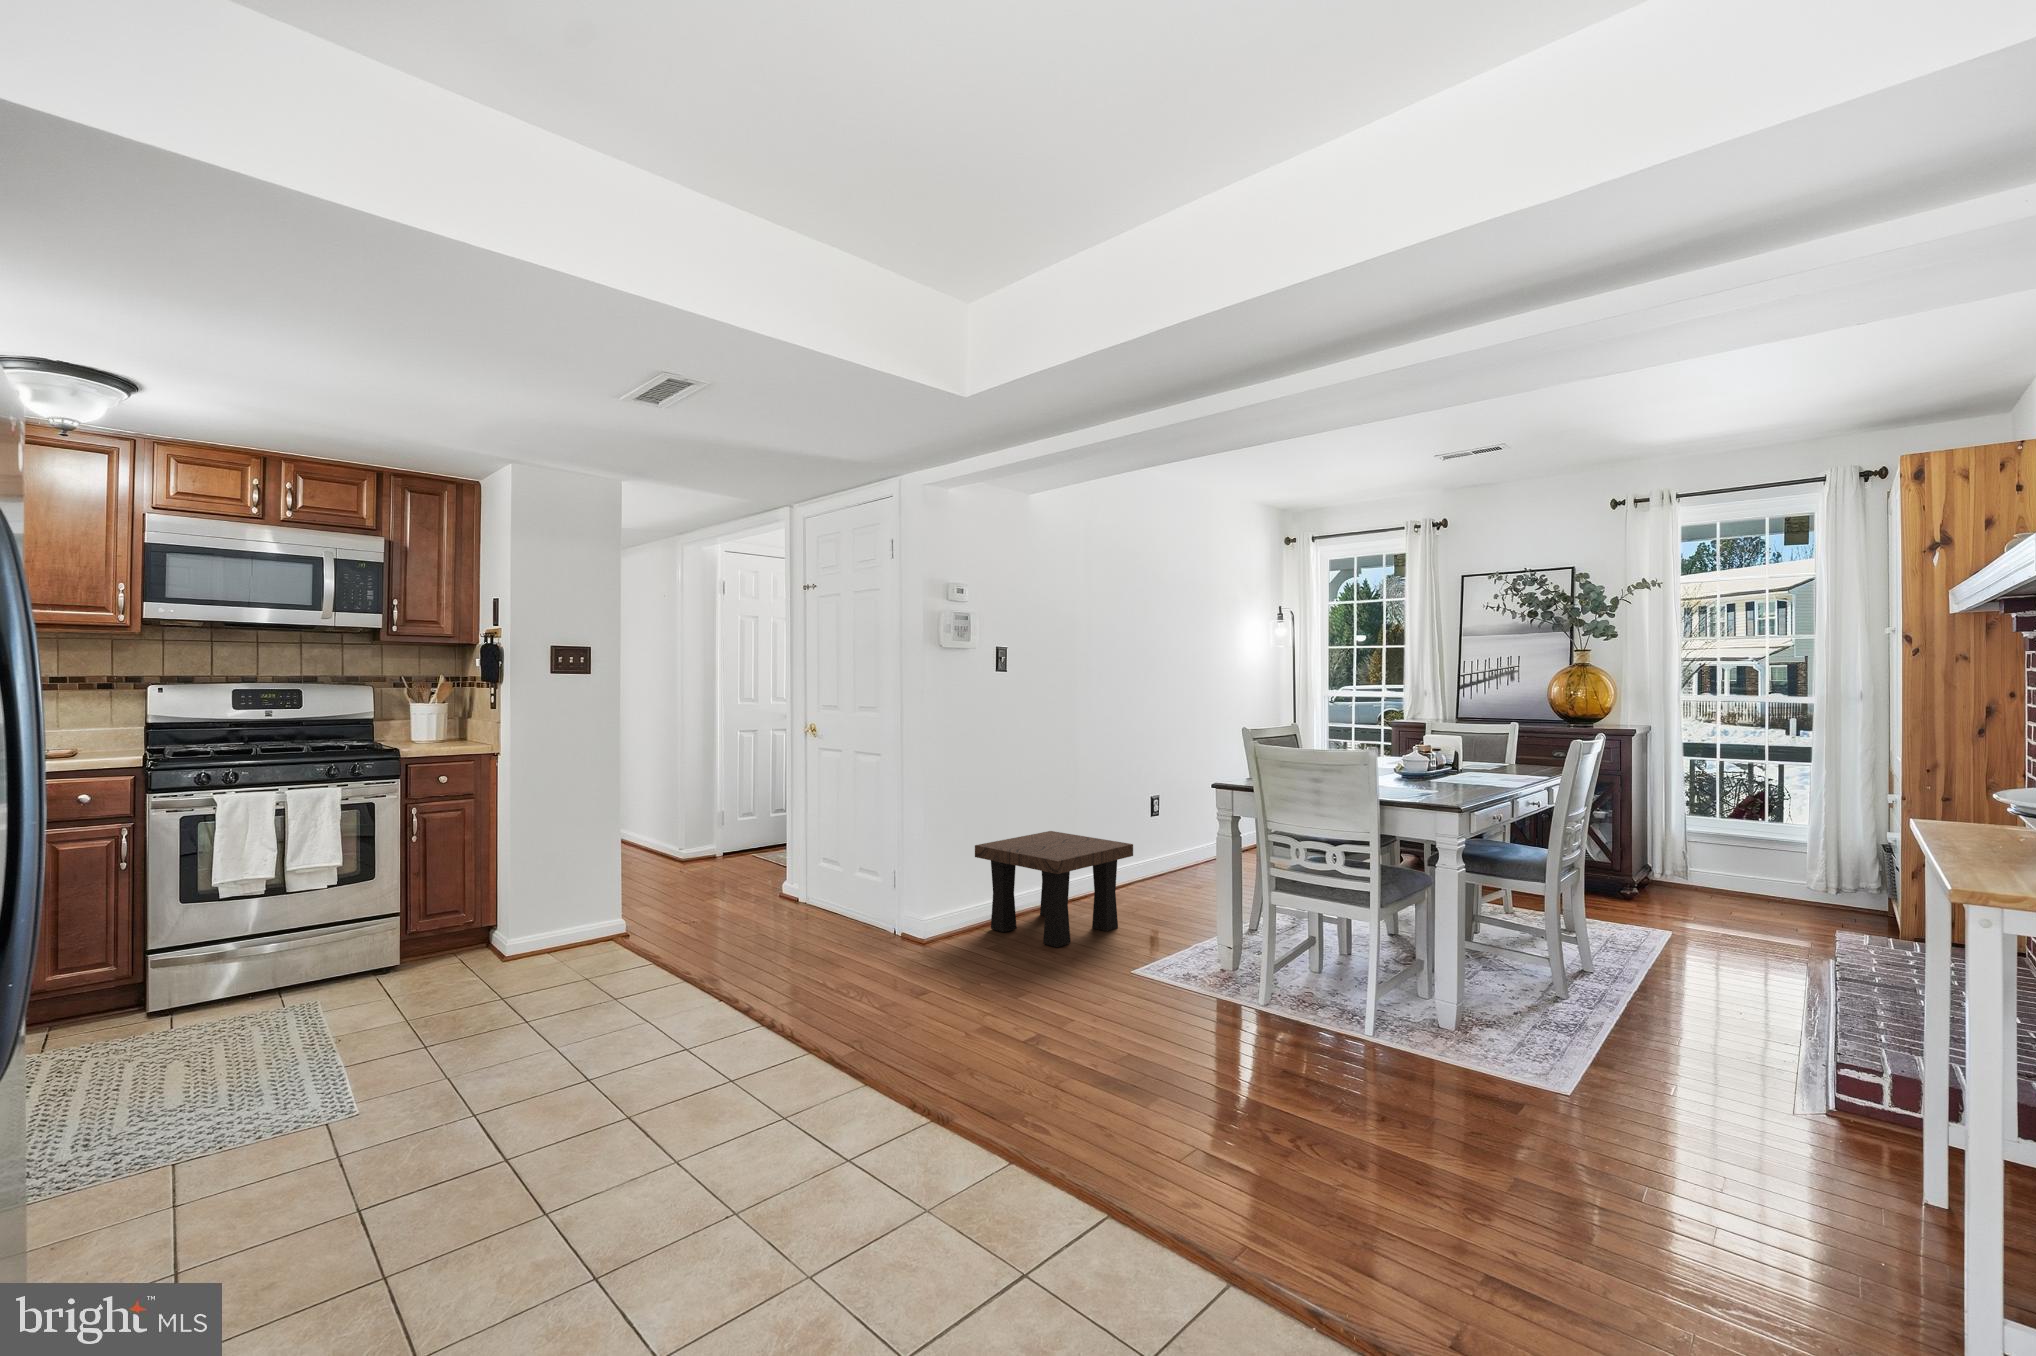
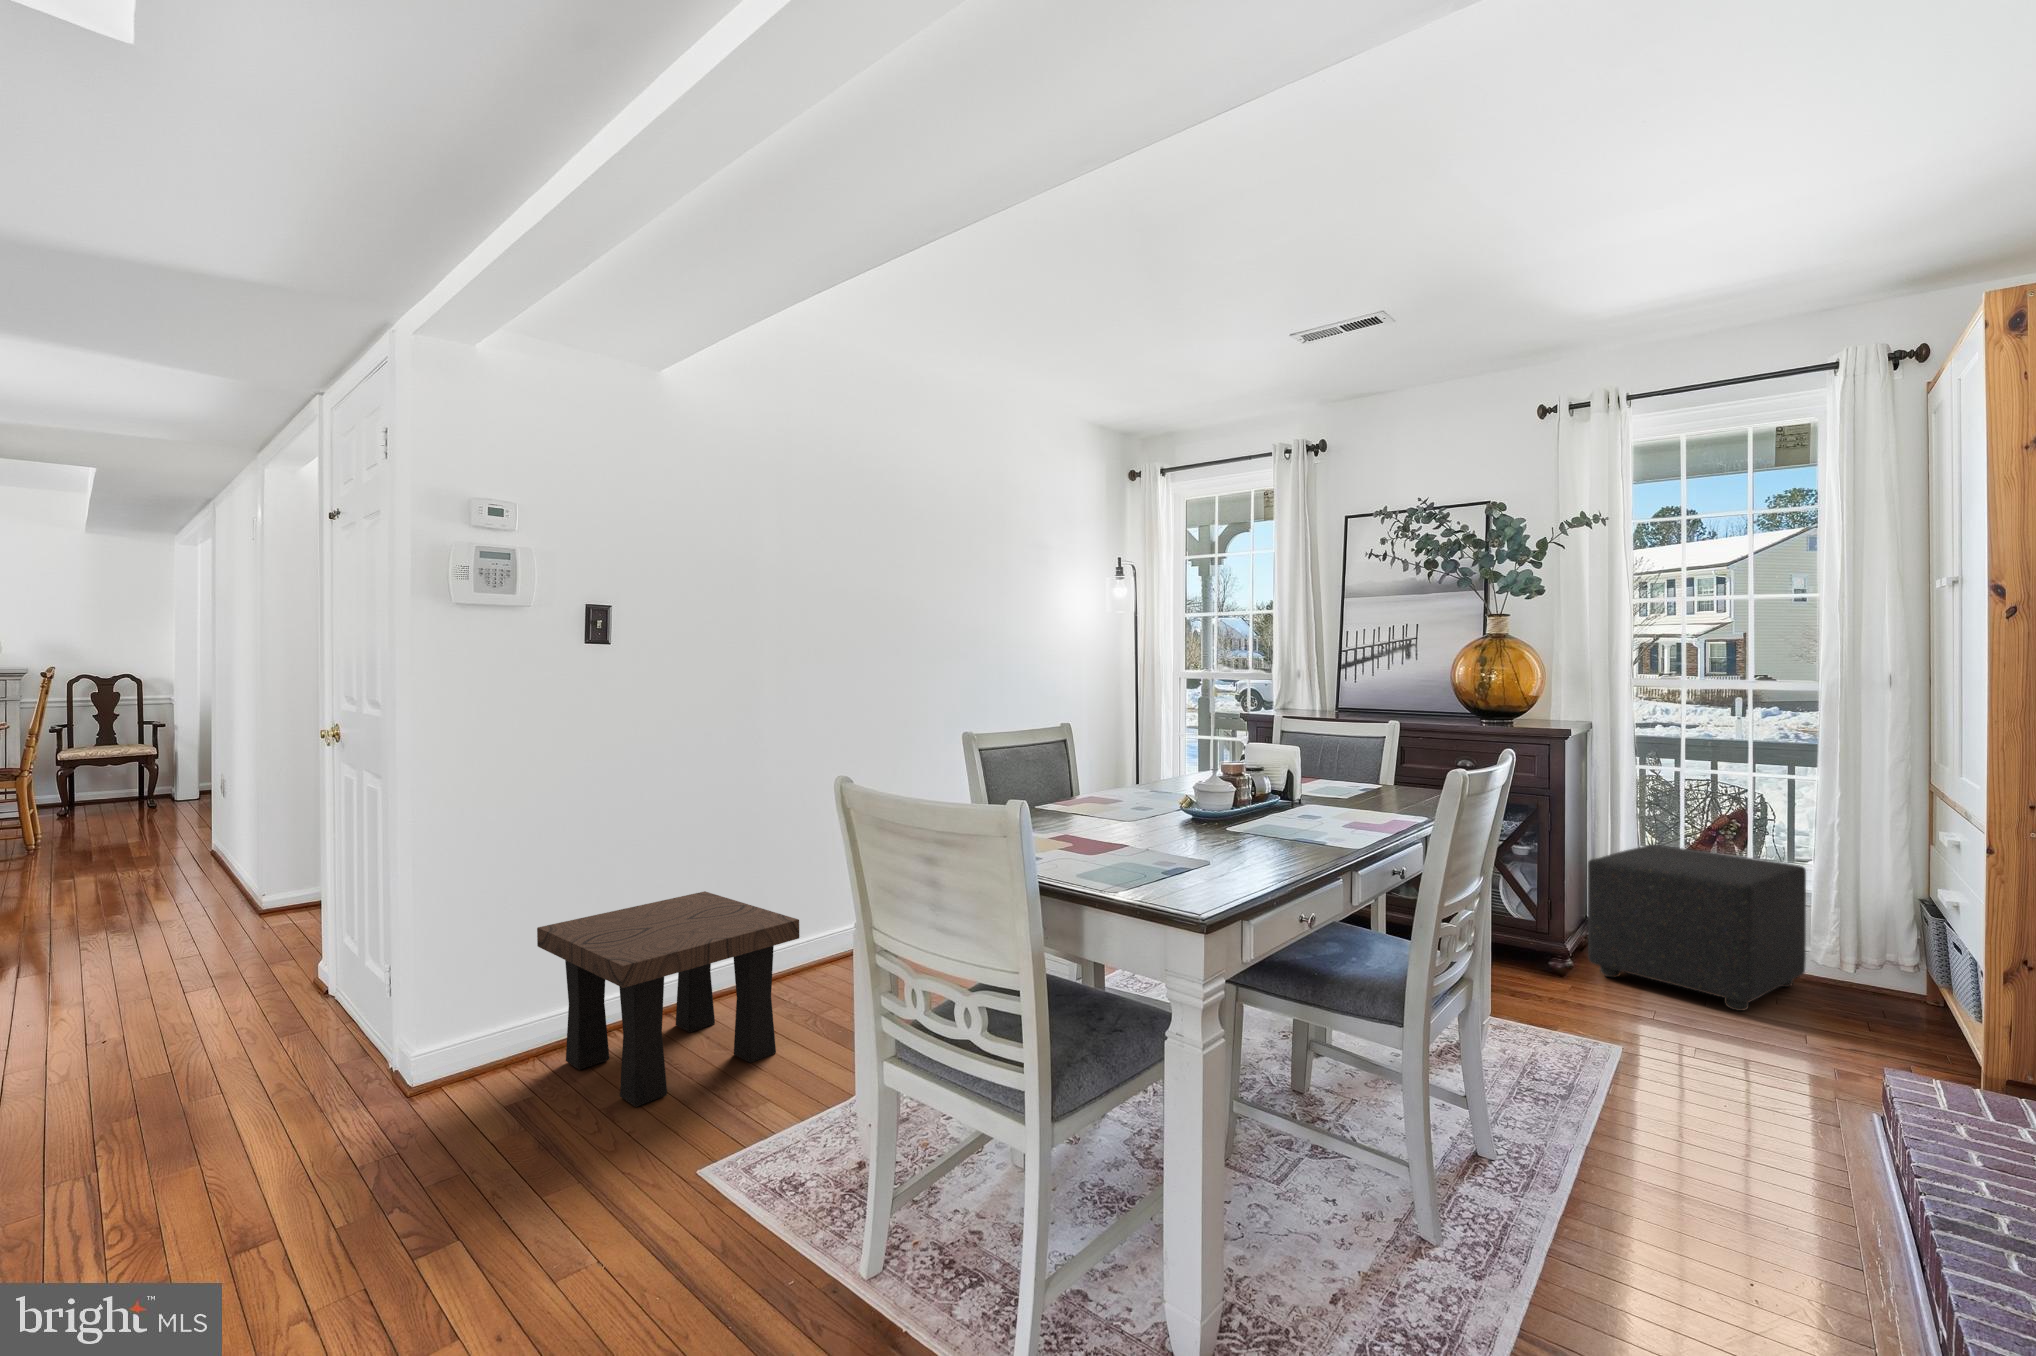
ottoman: none [1647,814,1801,919] -> present [1588,844,1806,1011]

